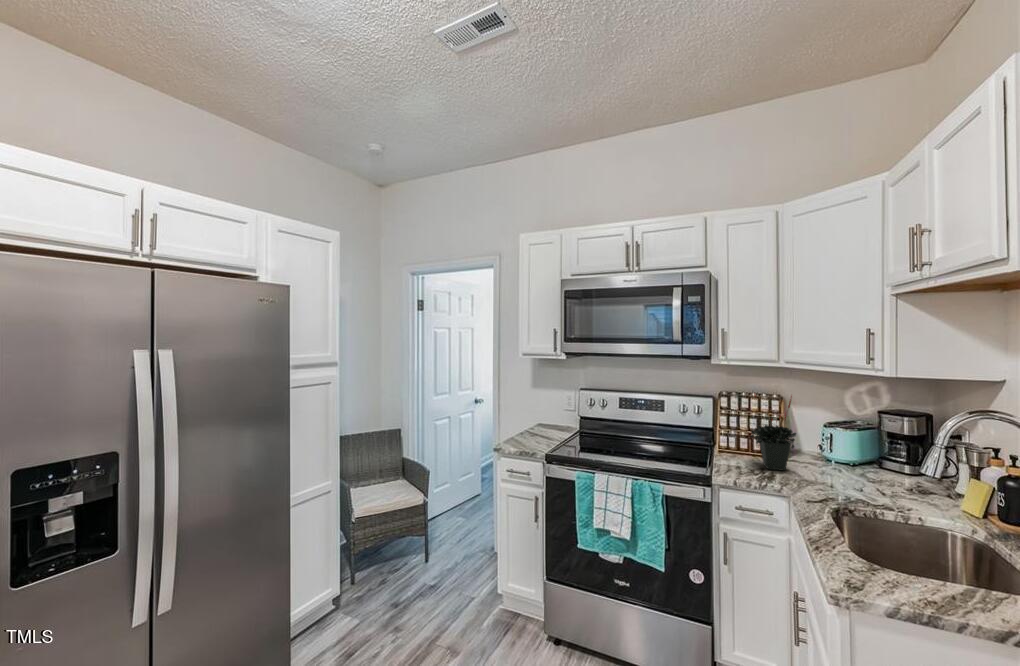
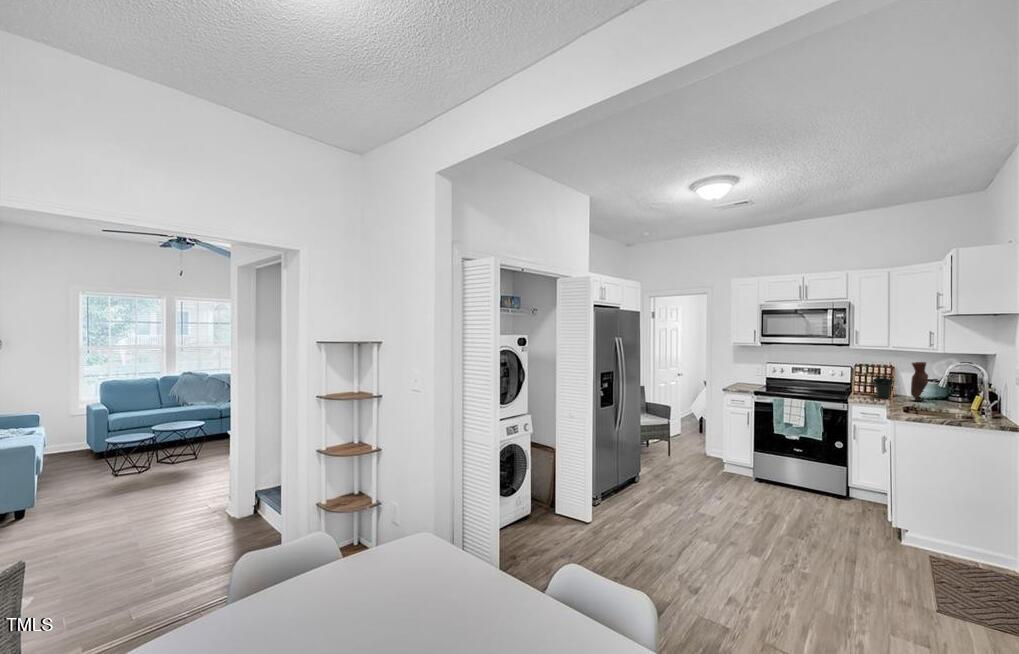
vase: none [830,395,868,482] -> present [911,362,928,401]

